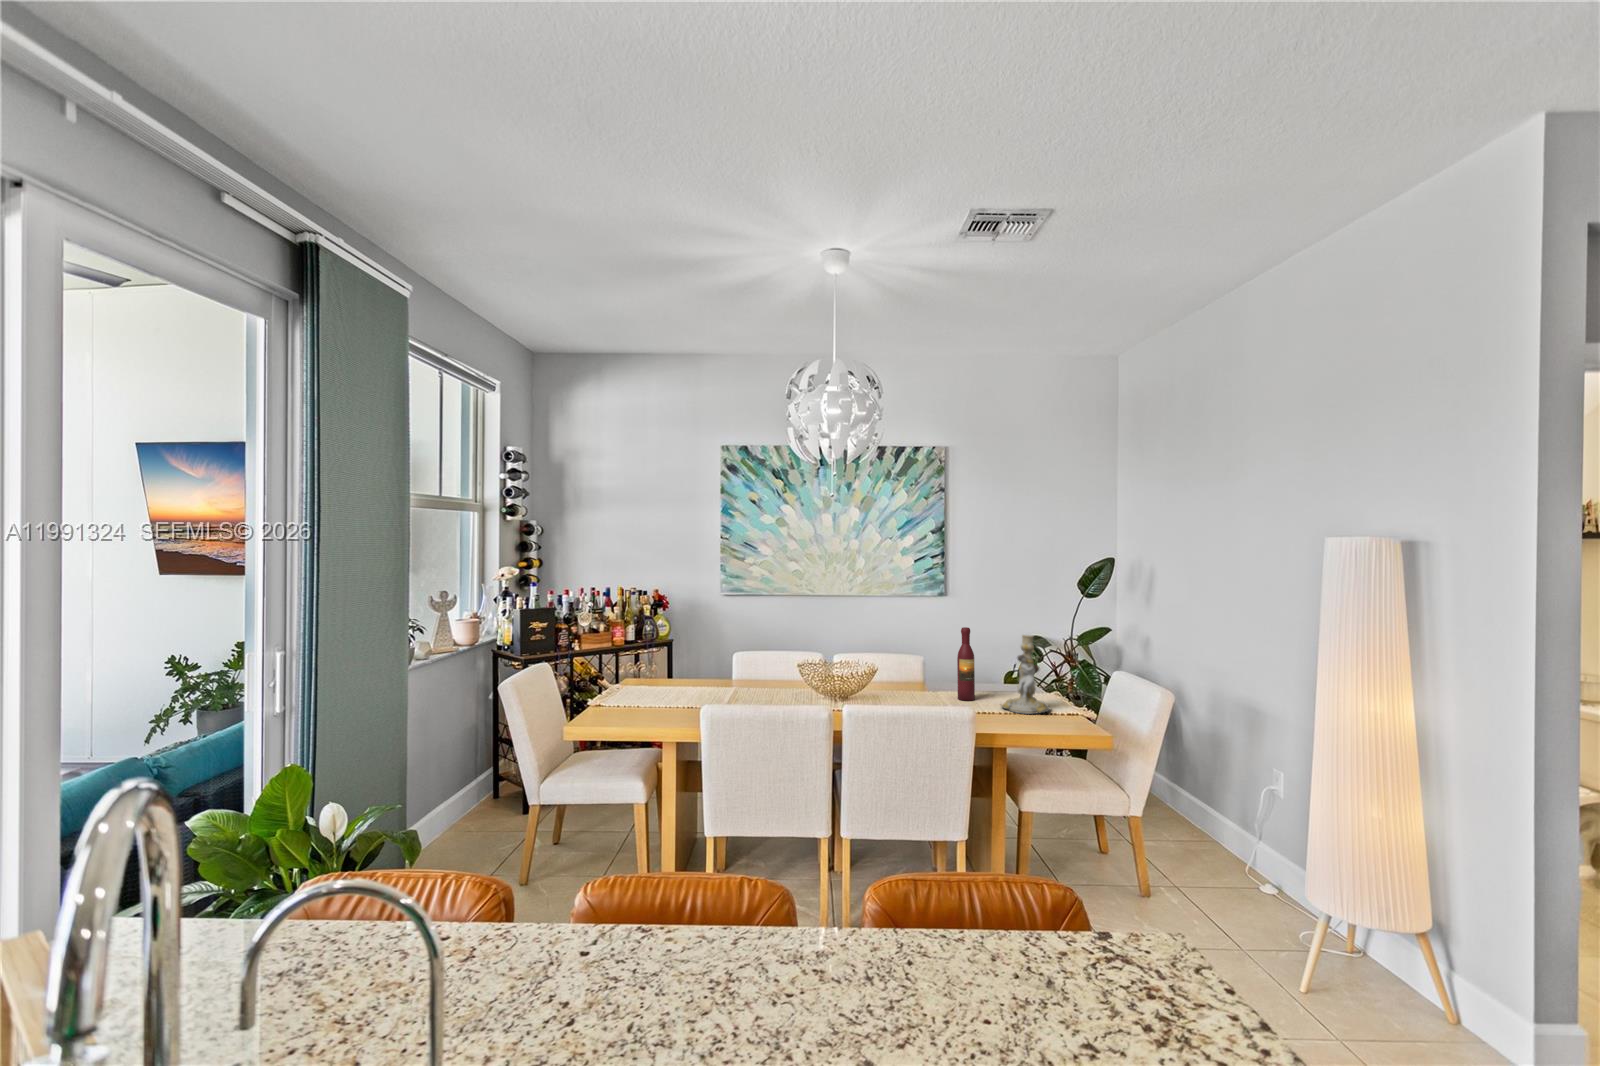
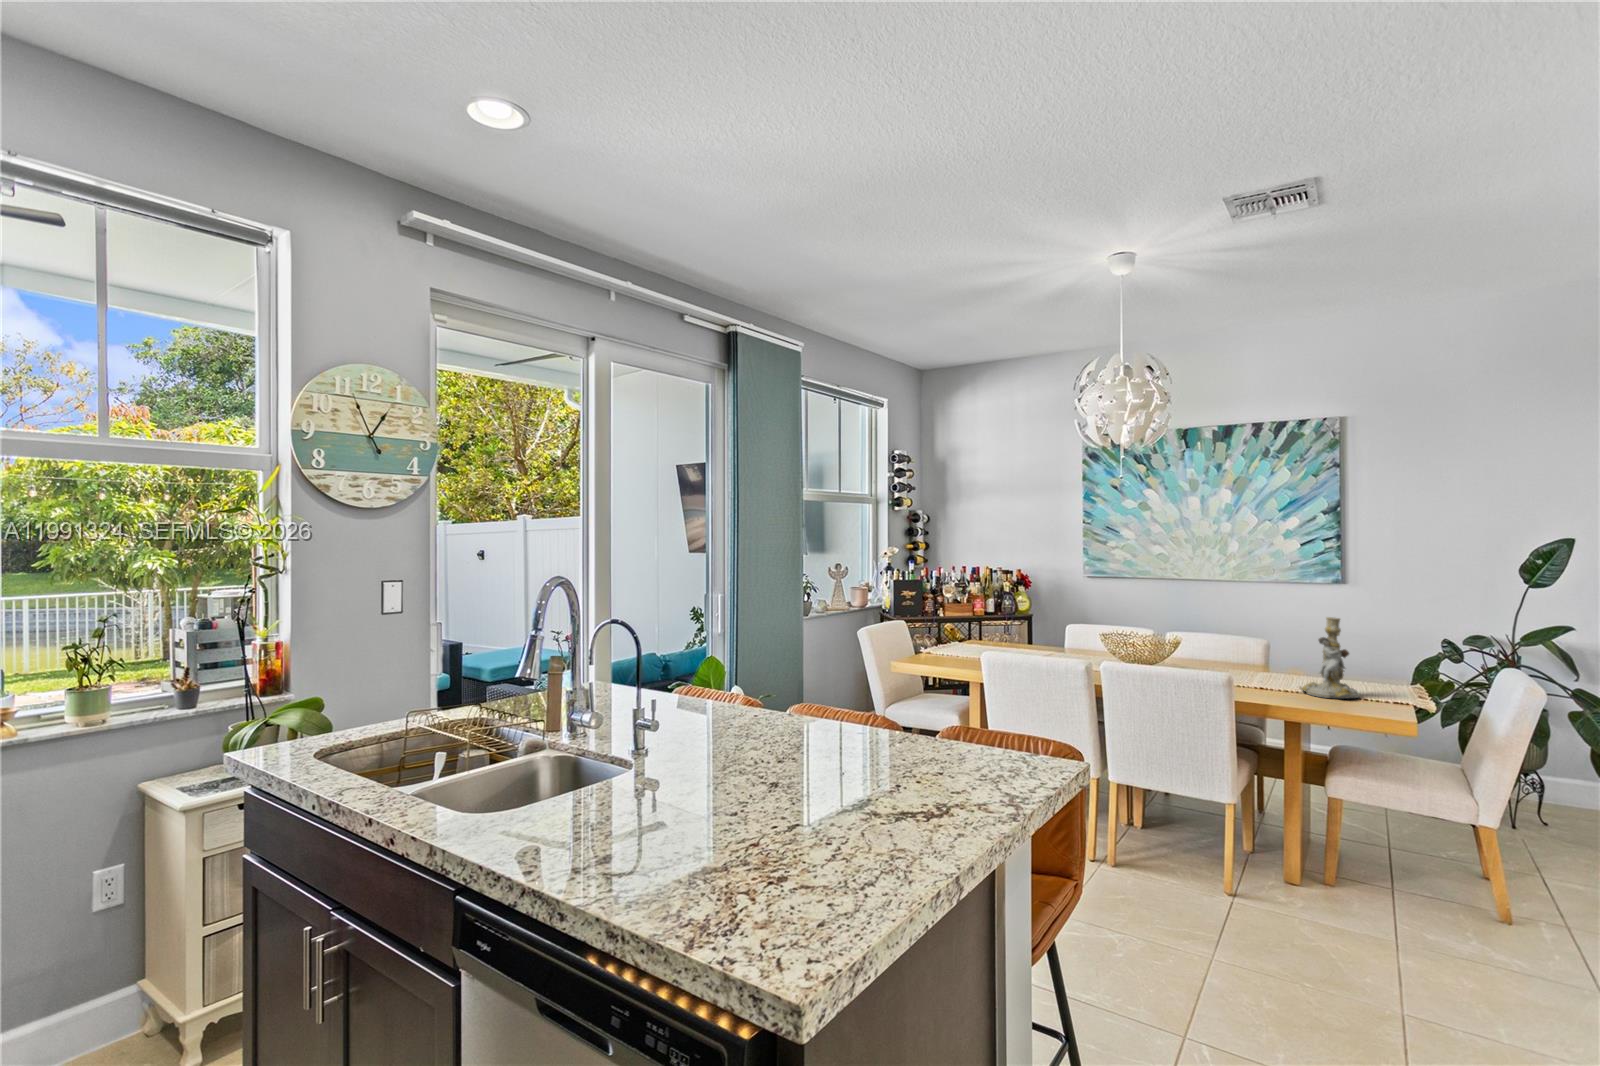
wine bottle: present [957,627,975,701] -> none [1264,608,1284,682]

